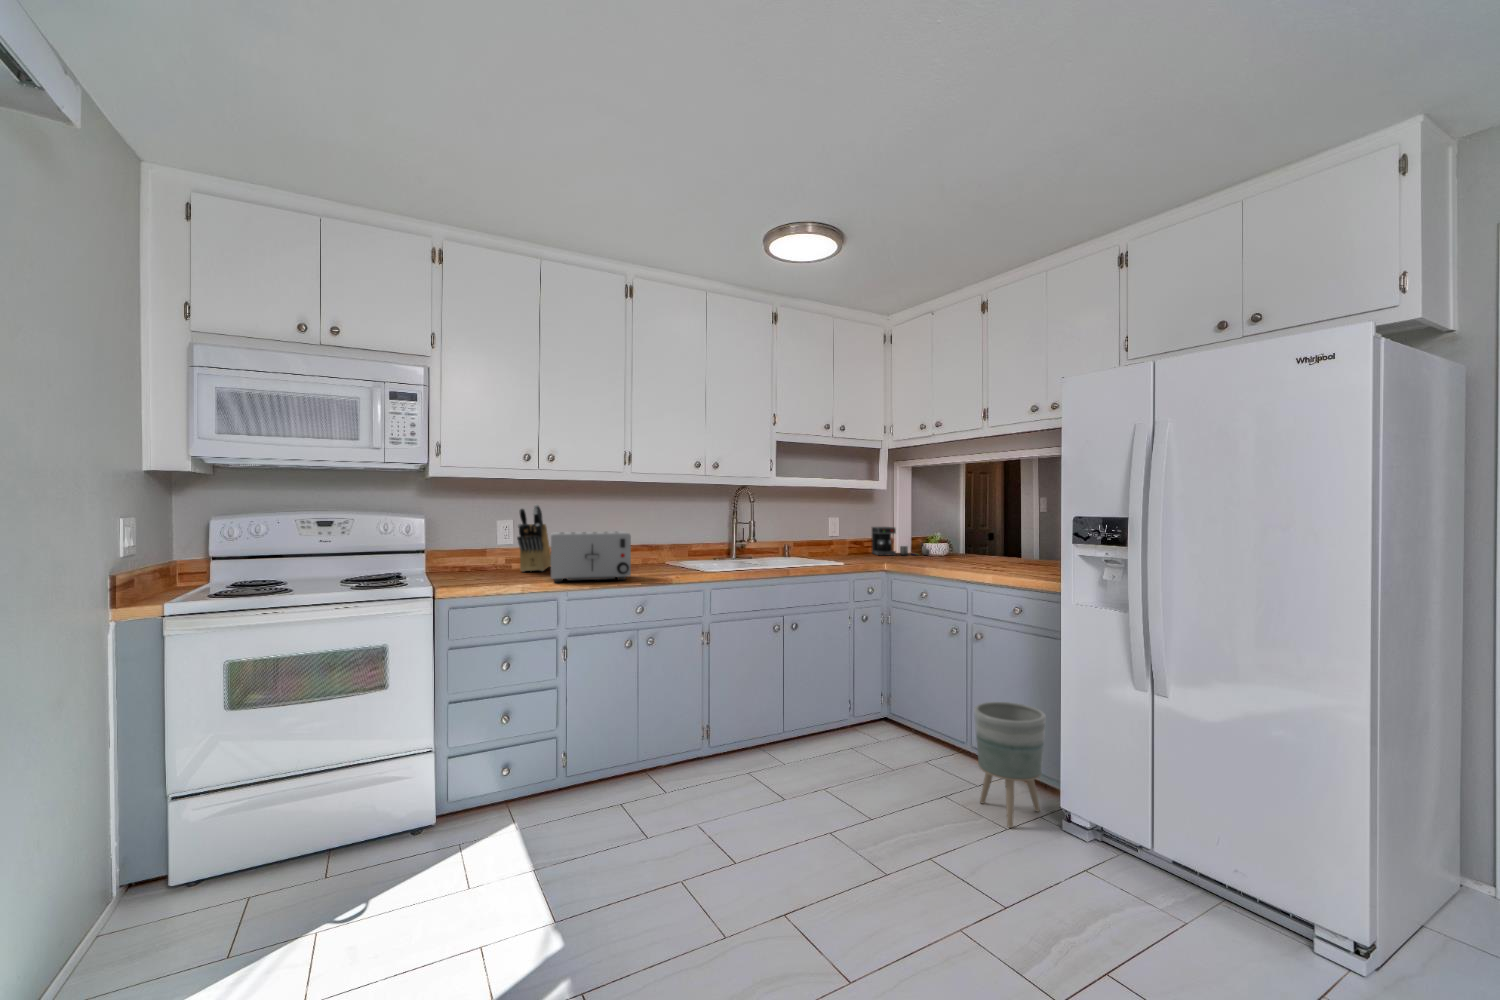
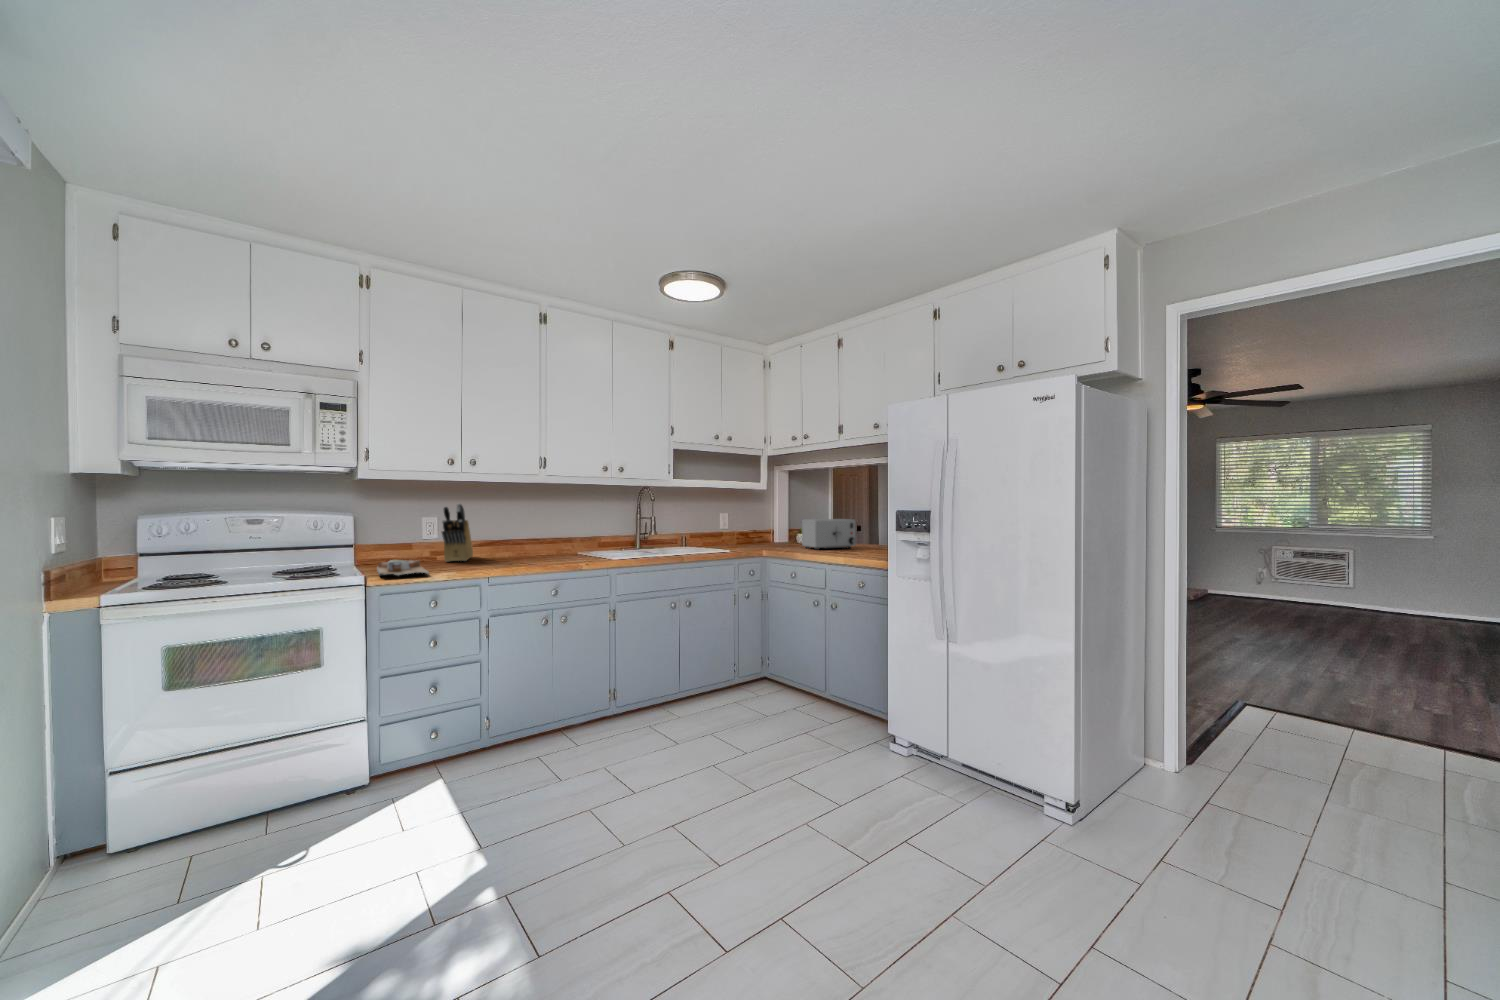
coffee maker: present [872,527,930,555] -> none [754,520,802,544]
toaster: present [551,531,631,582] -> present [802,519,856,550]
cutting board: none [448,569,503,588] -> present [377,560,429,575]
planter: present [974,702,1046,828] -> none [826,656,879,753]

